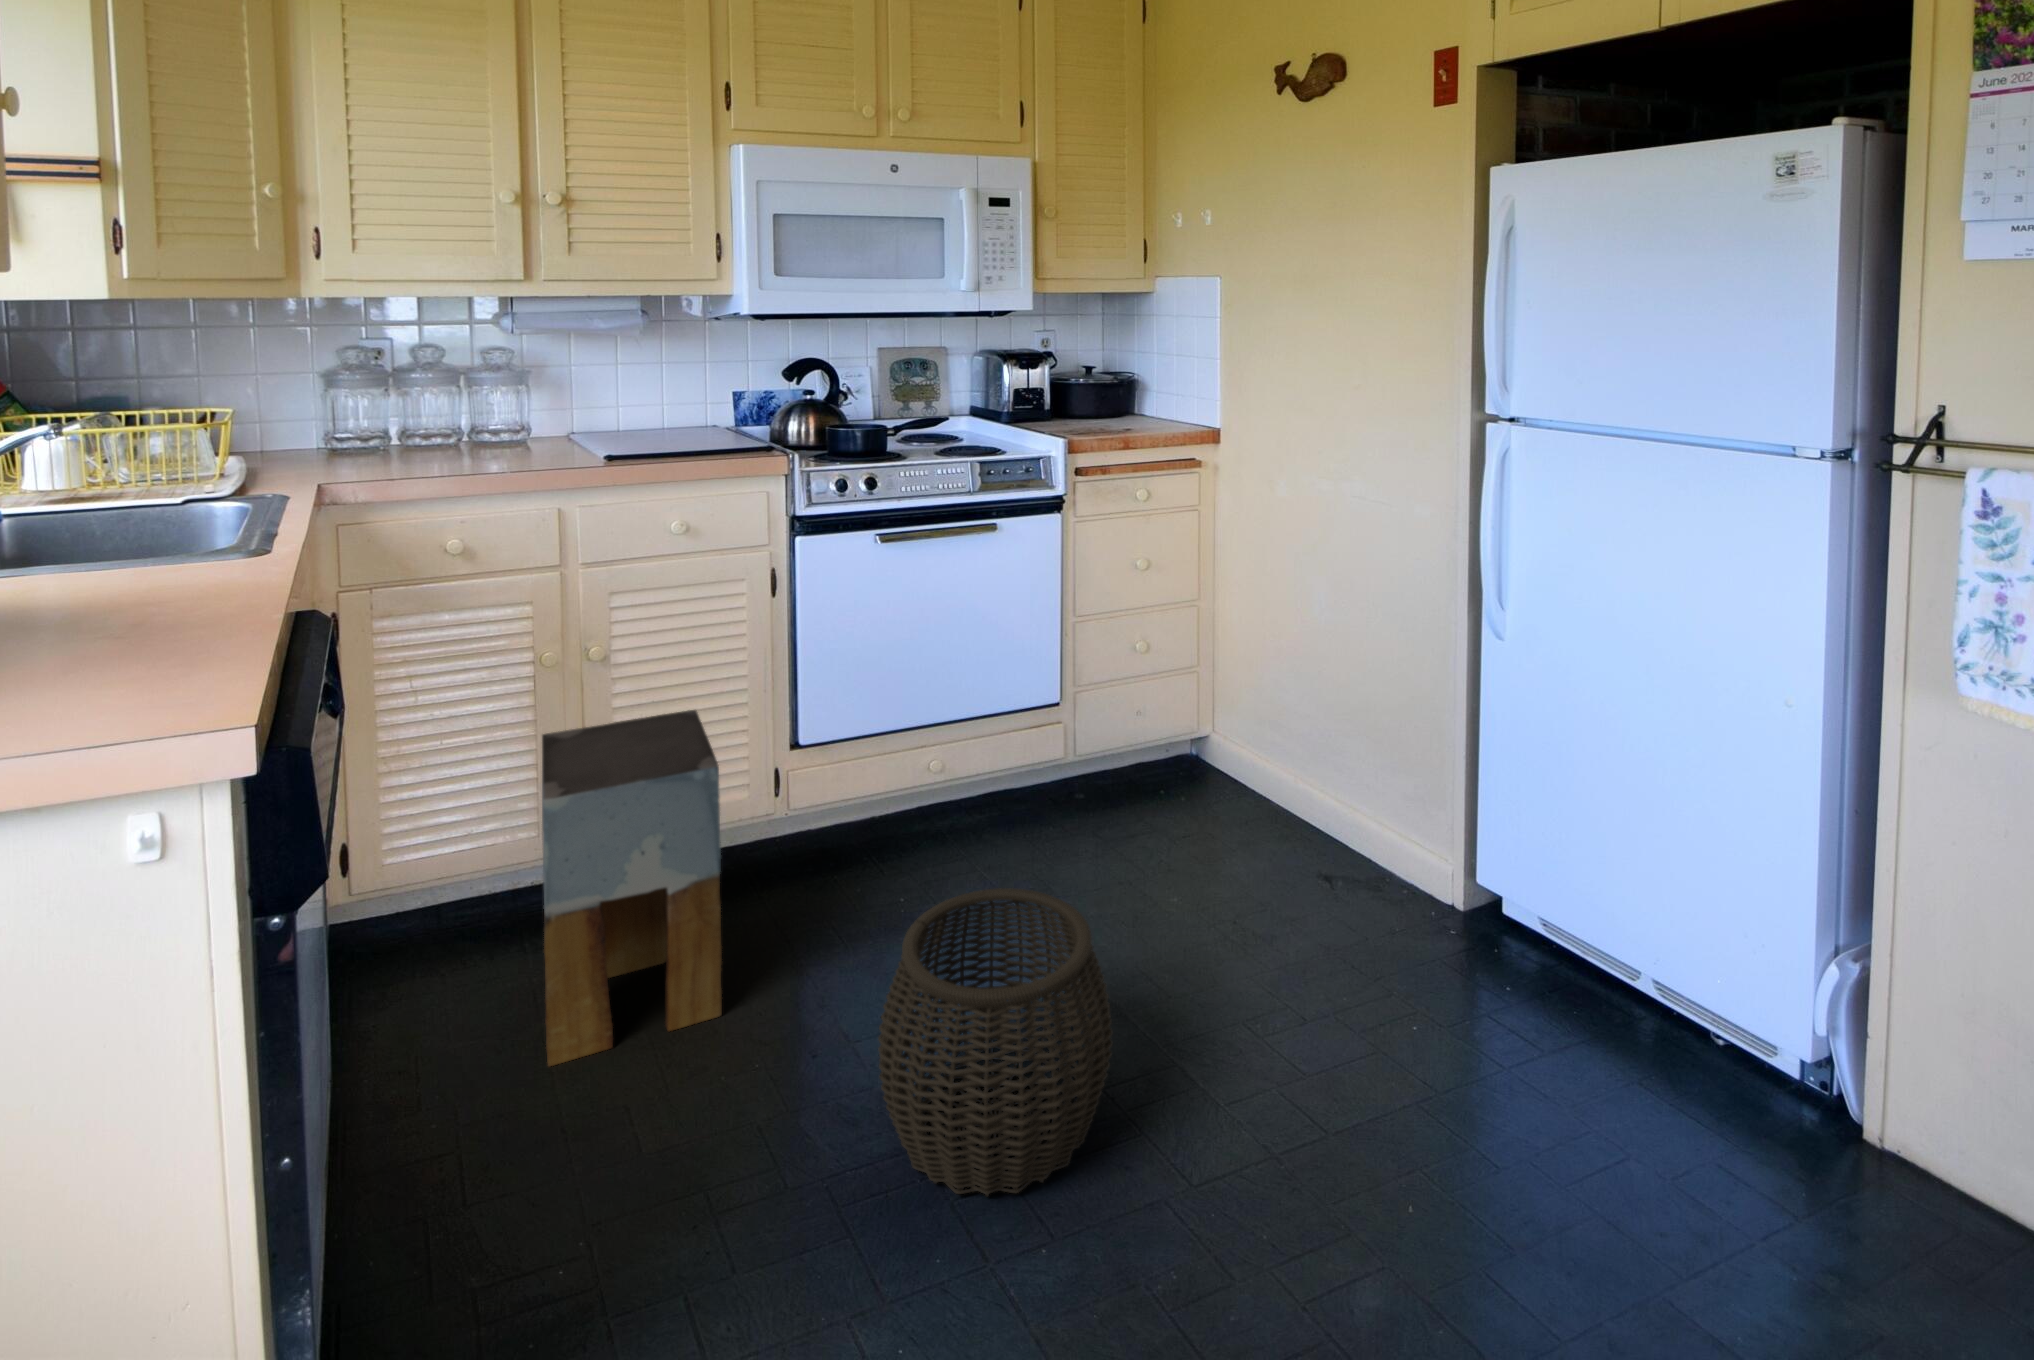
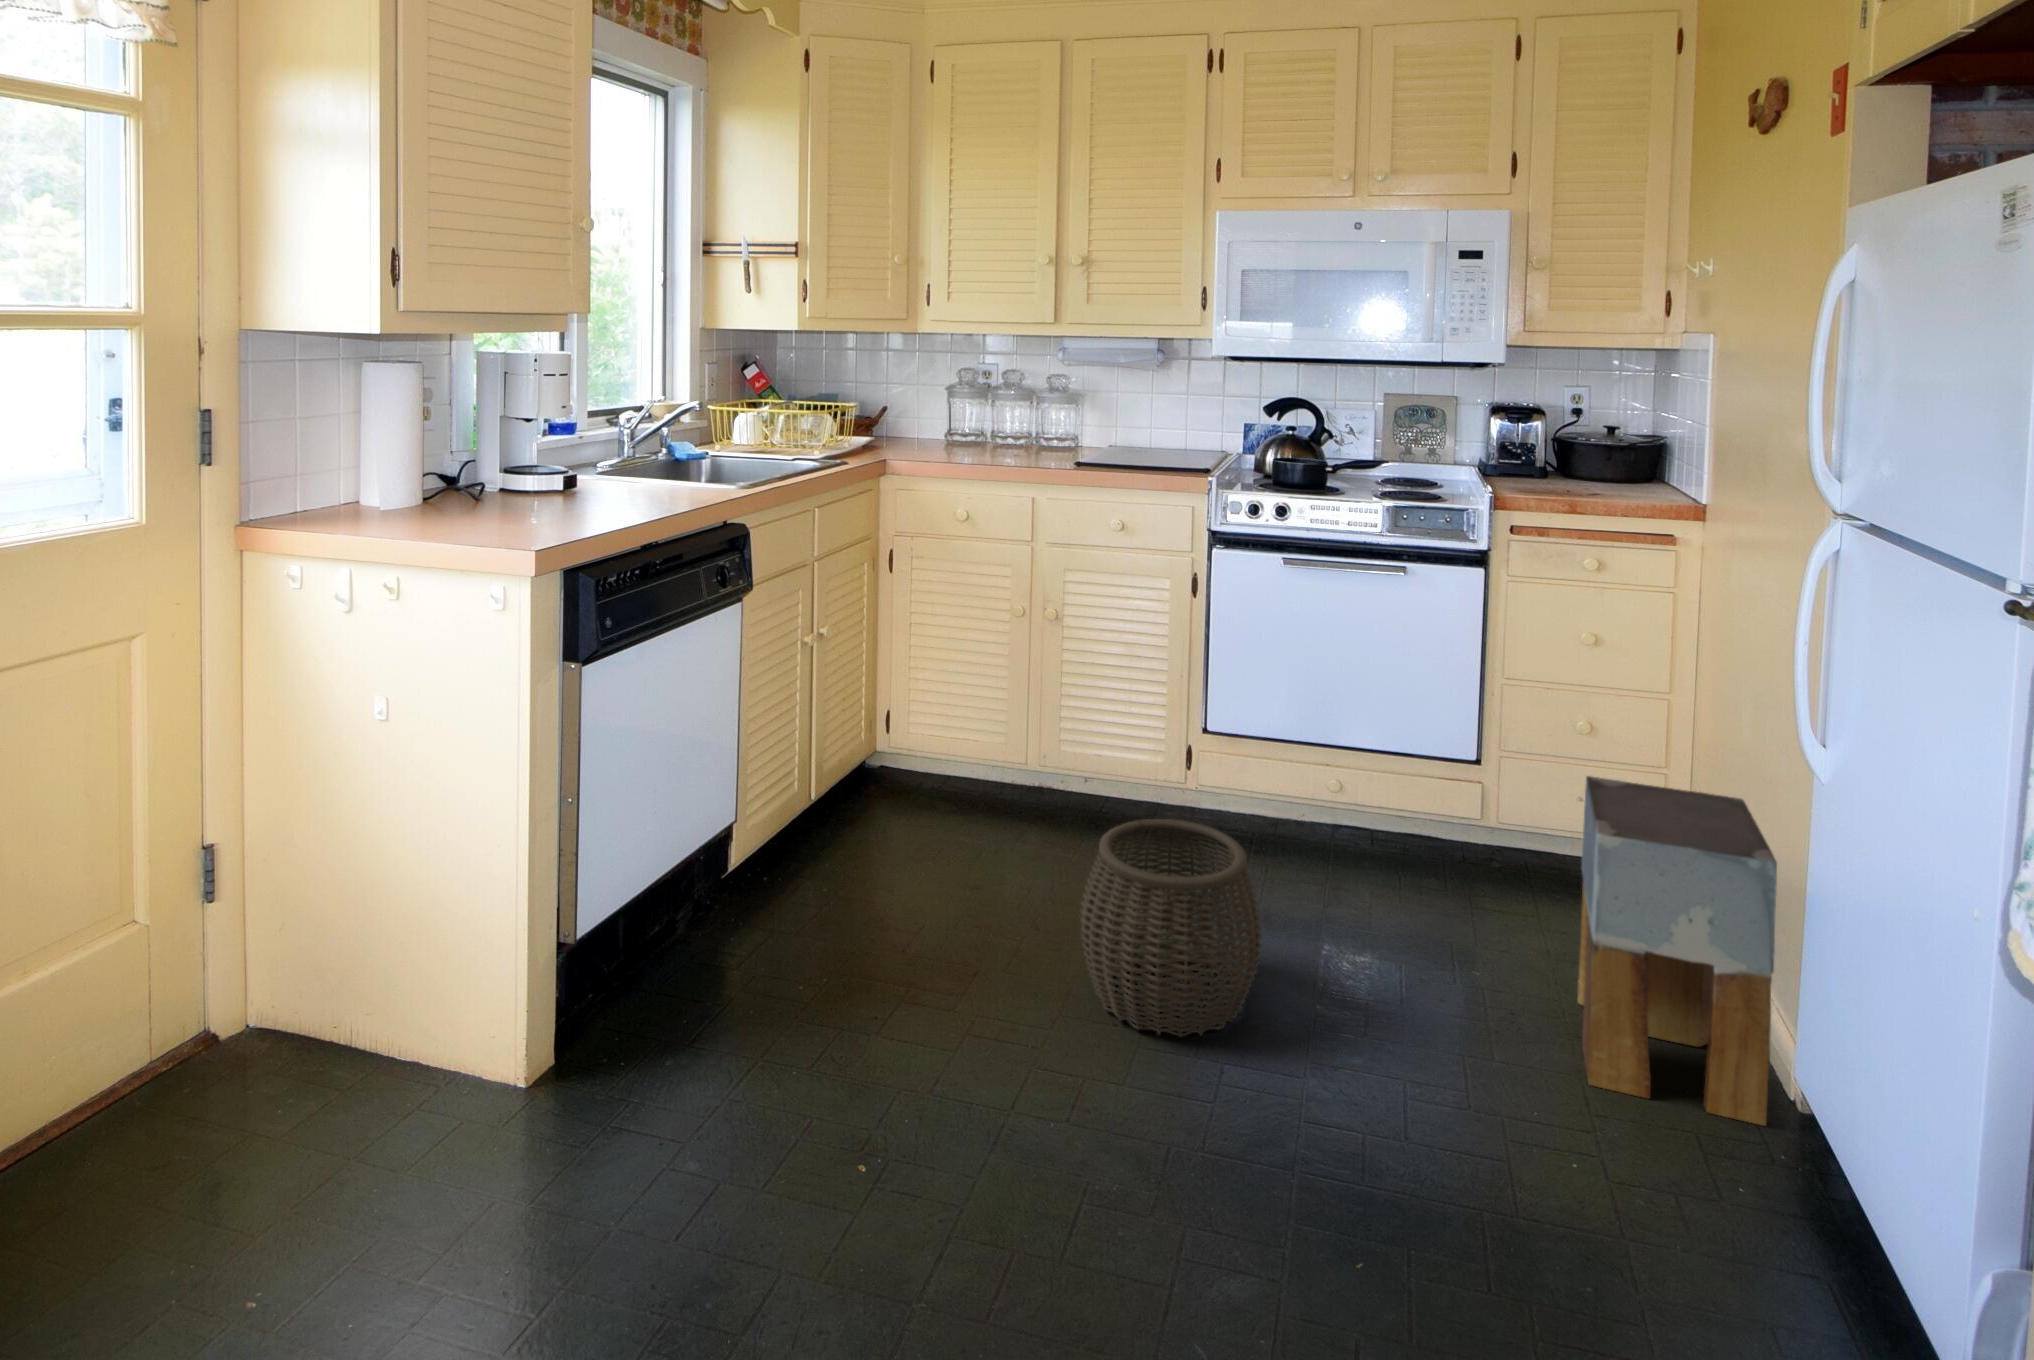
stool: present [542,710,722,1066] -> present [1577,776,1777,1126]

